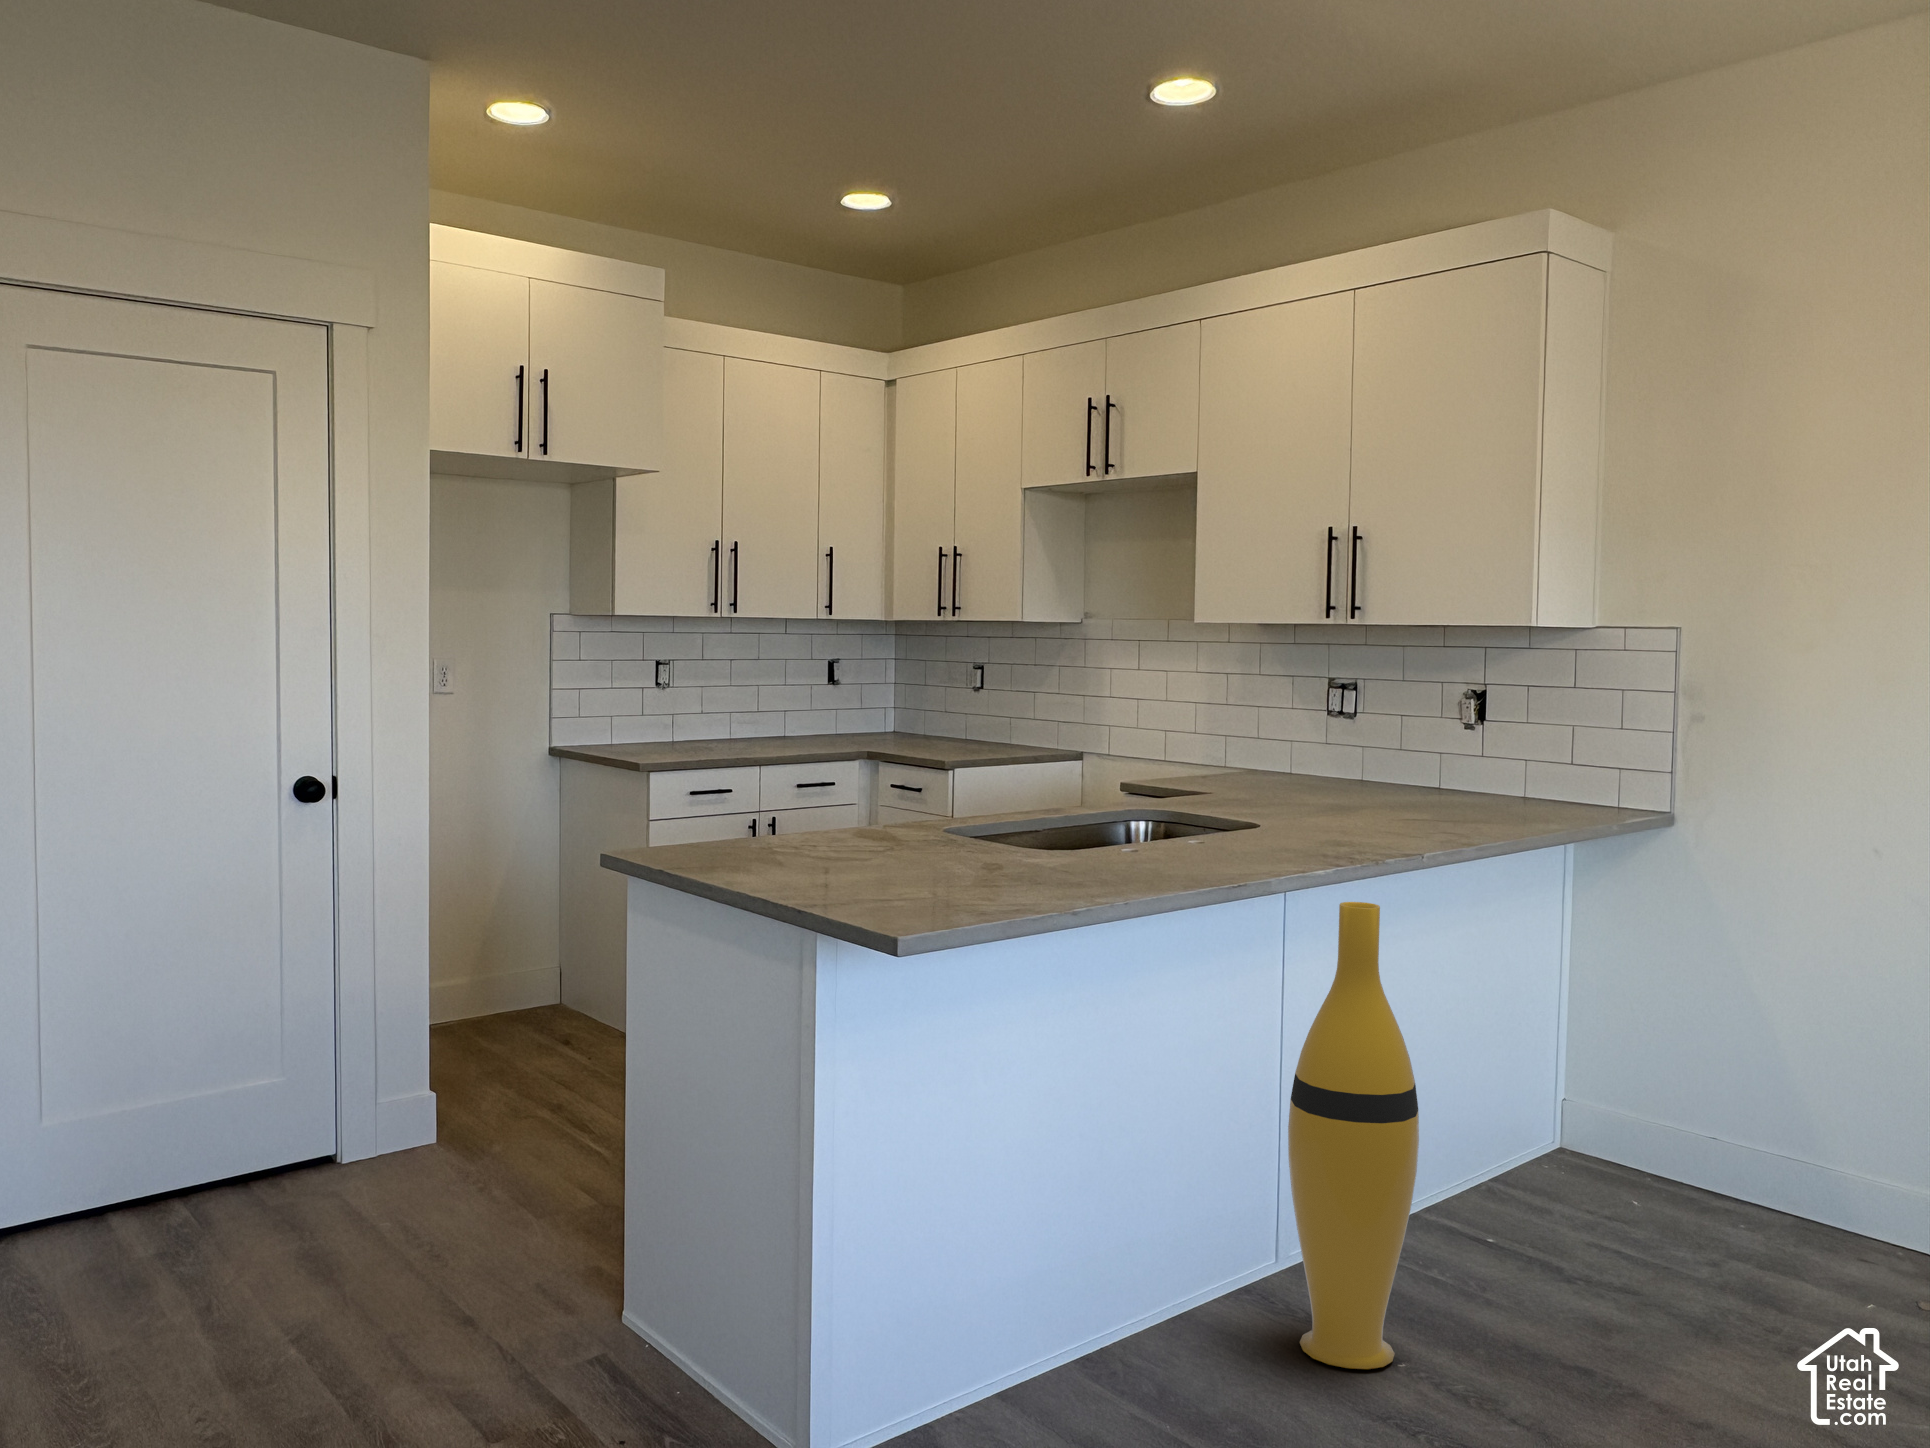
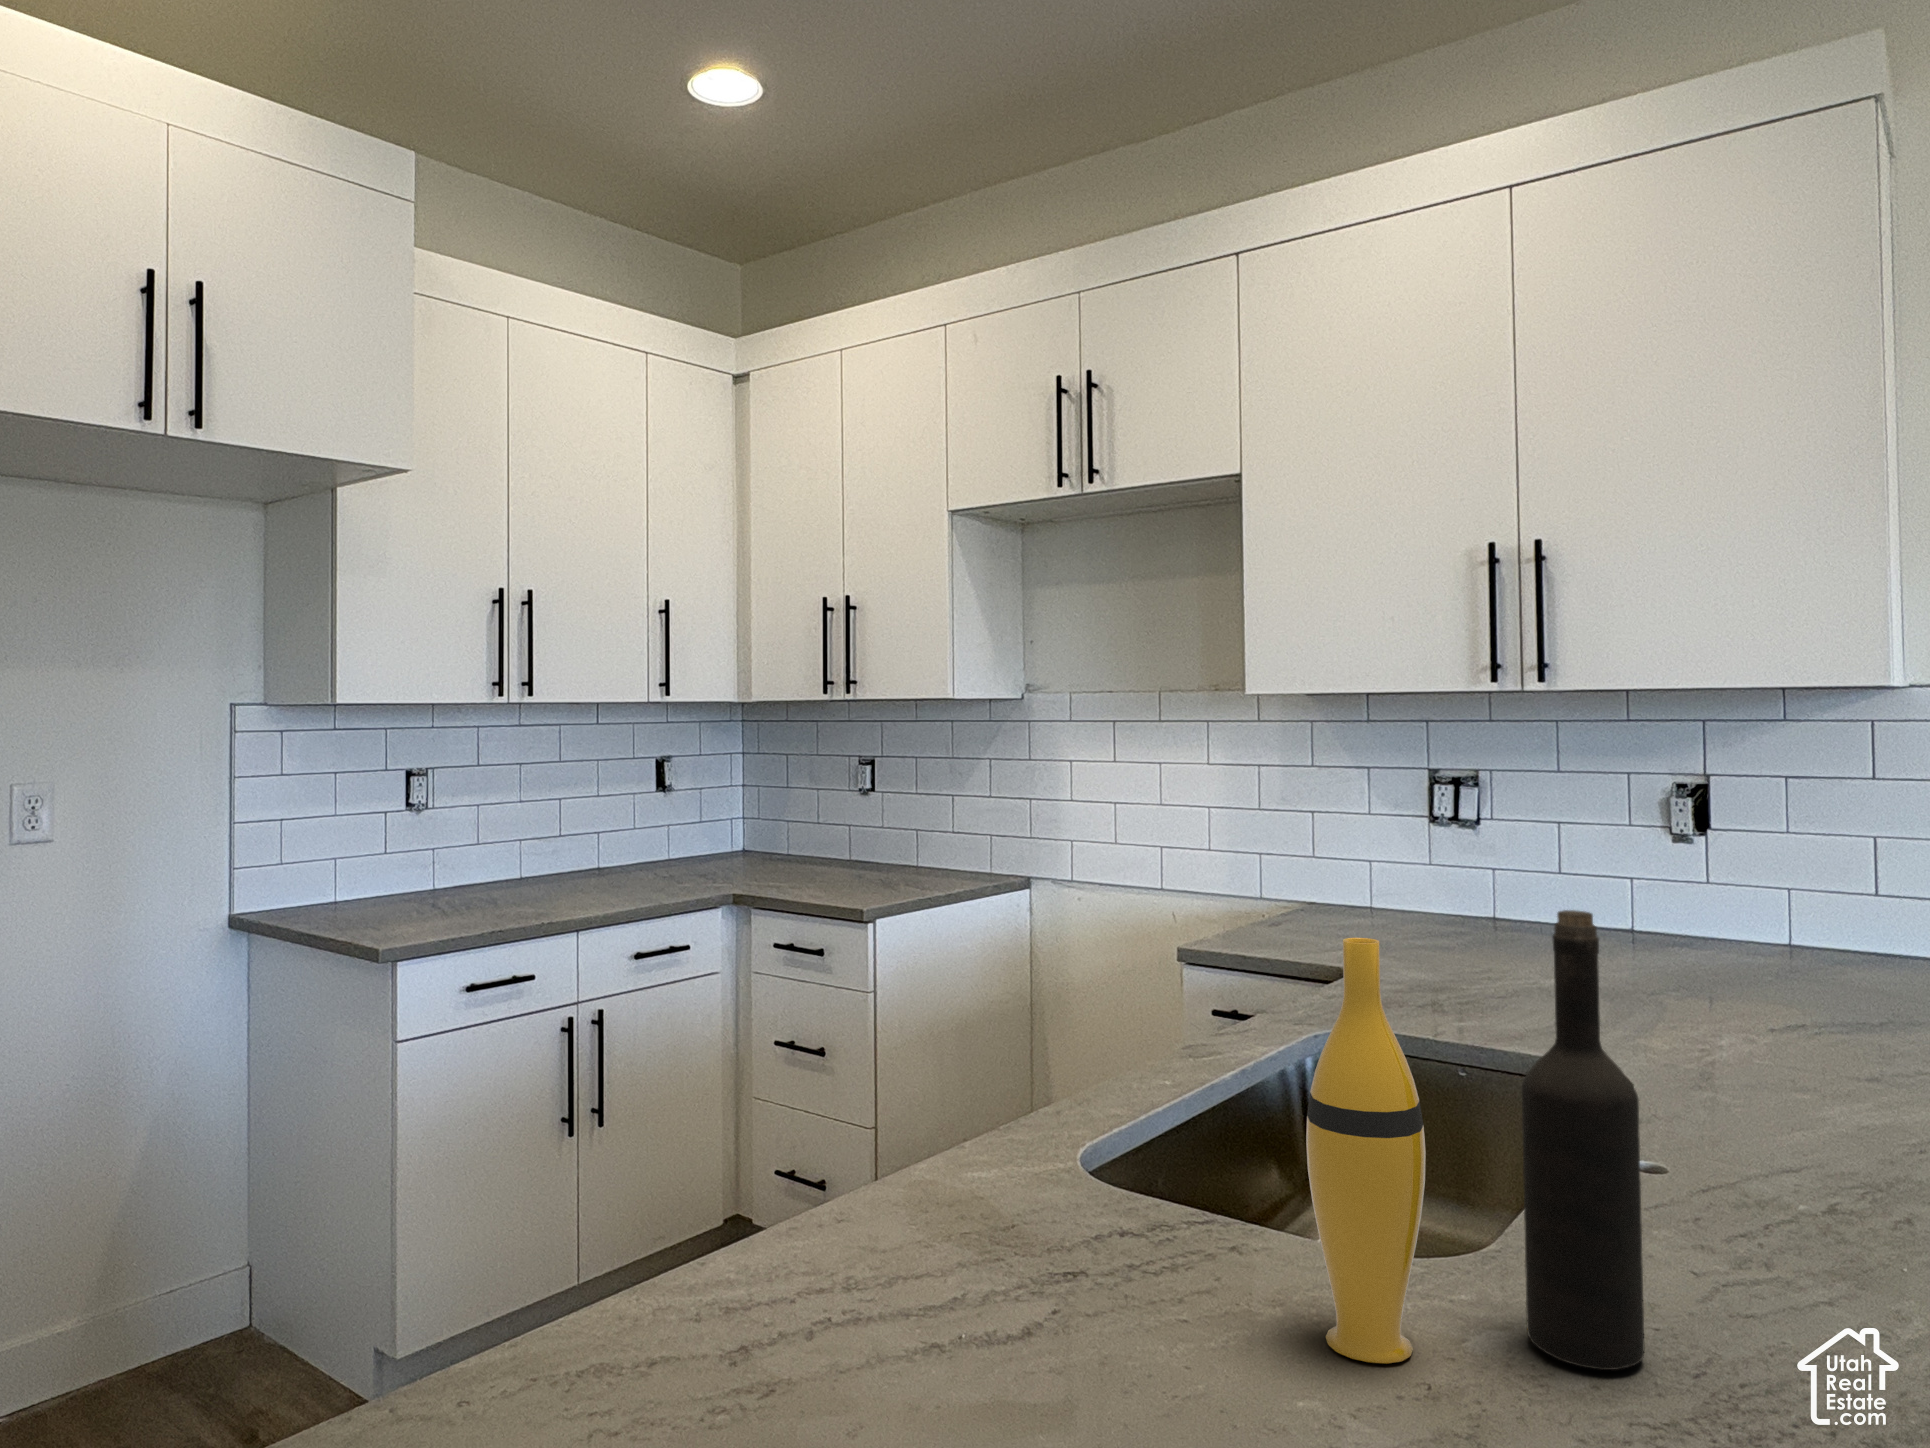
wine bottle: none [1516,875,1649,1373] -> present [1522,910,1645,1370]

